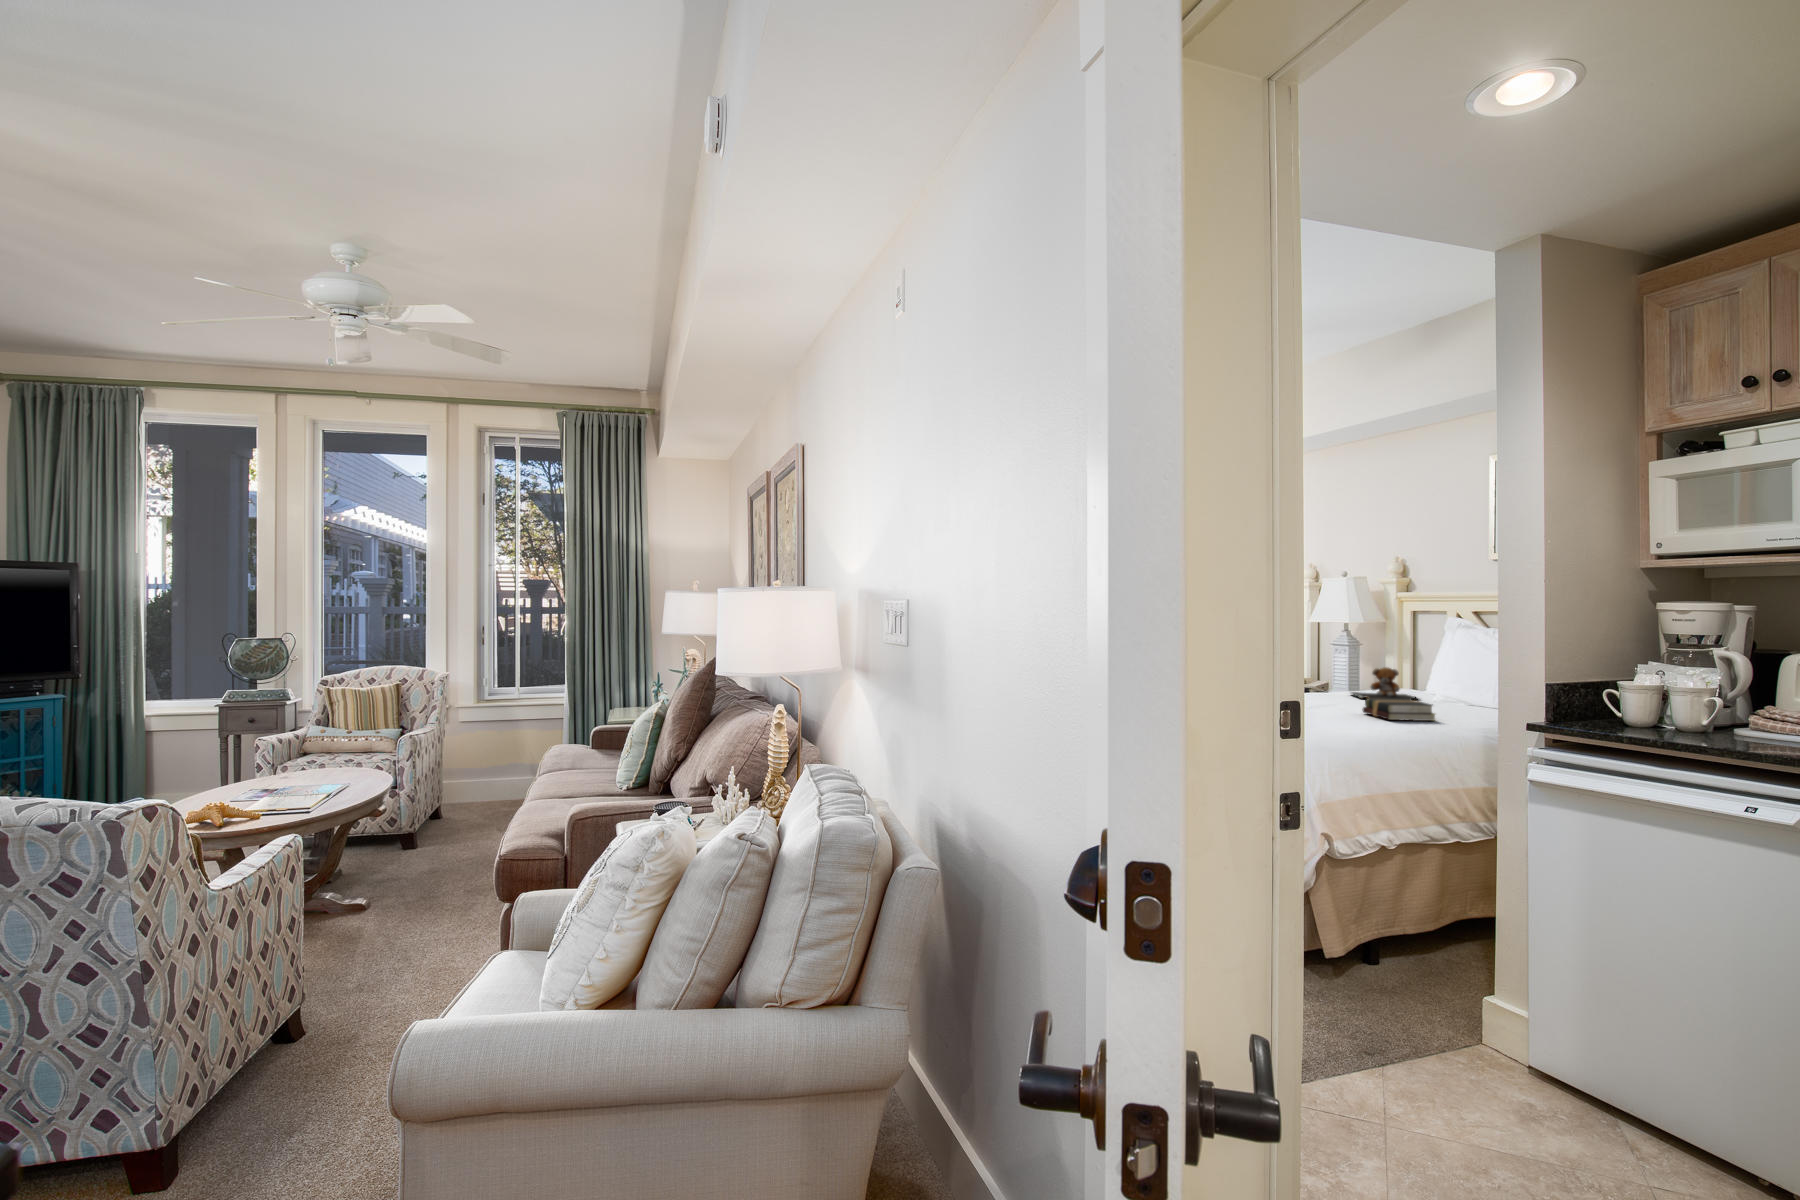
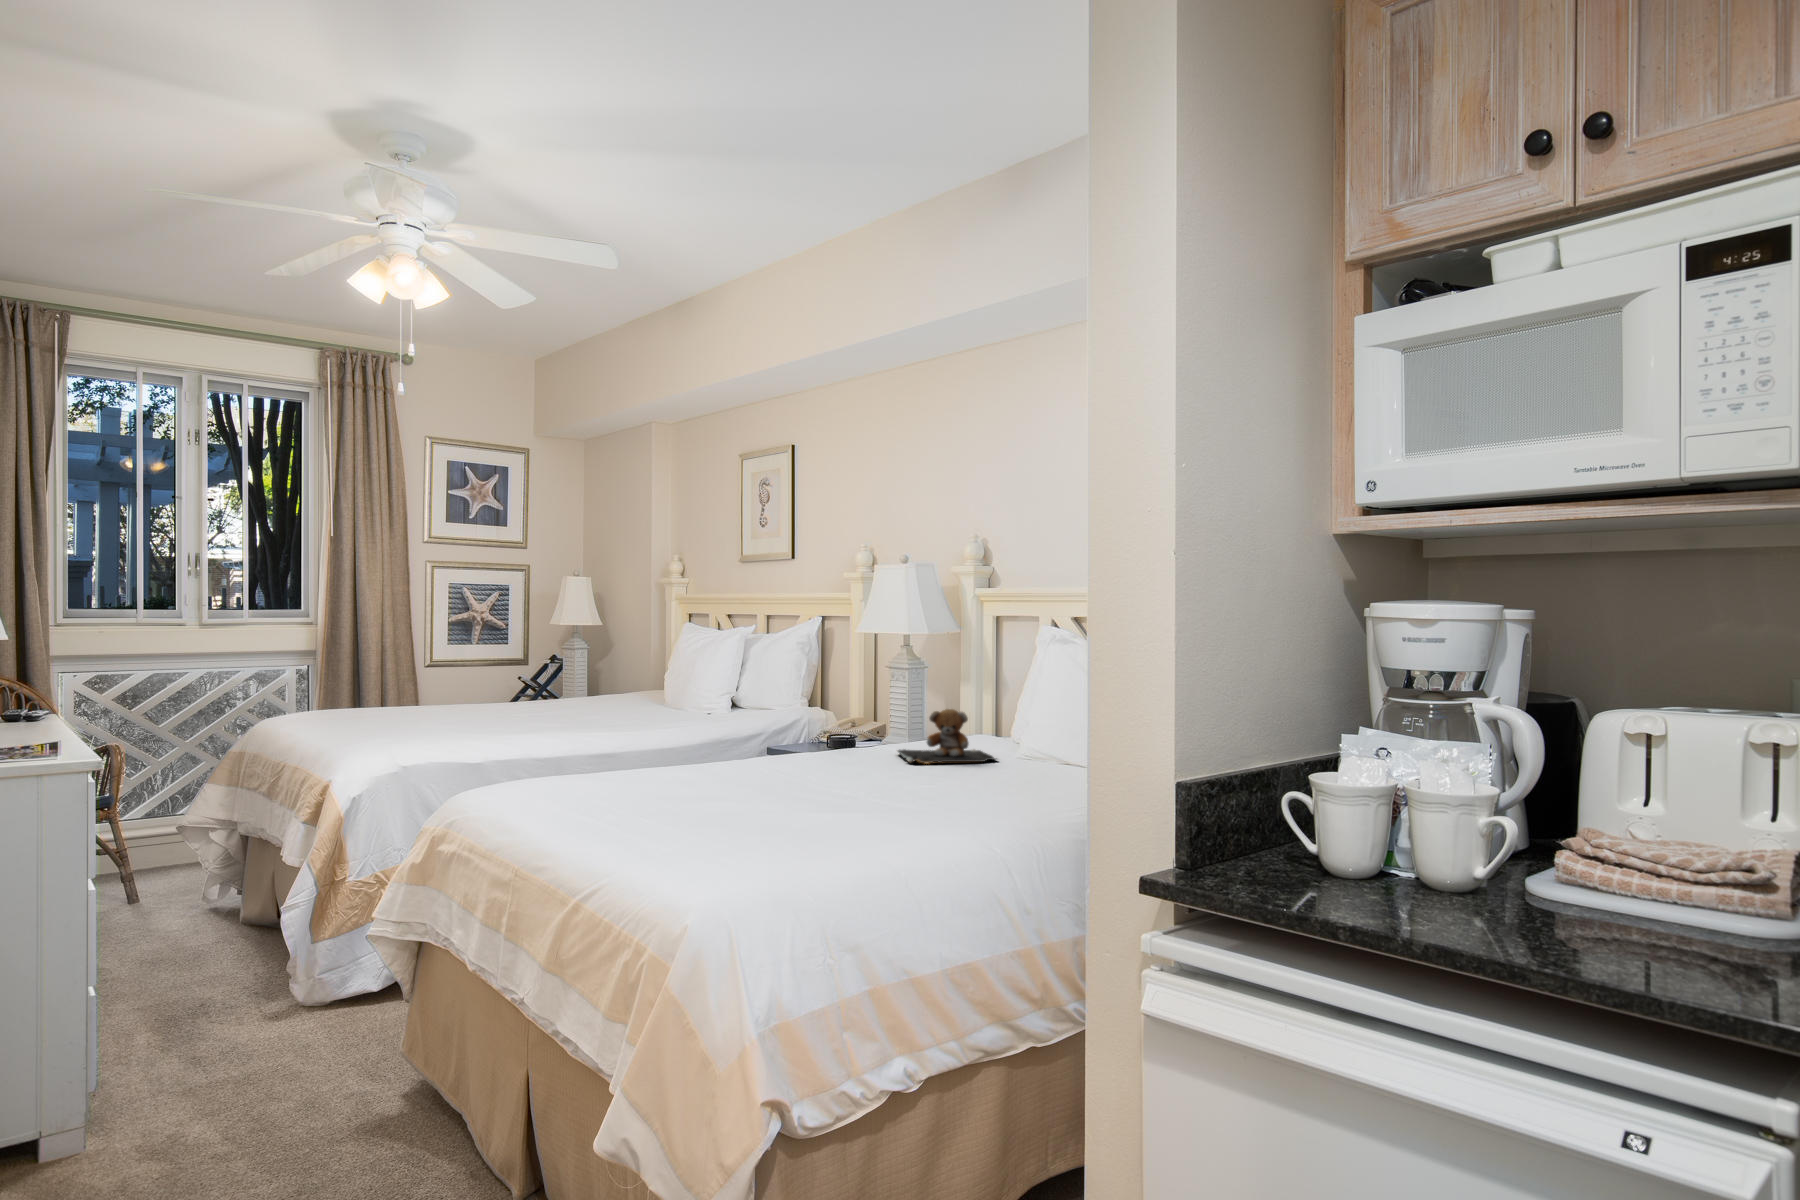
hardback book: present [1363,698,1435,721] -> none [892,772,1005,818]

